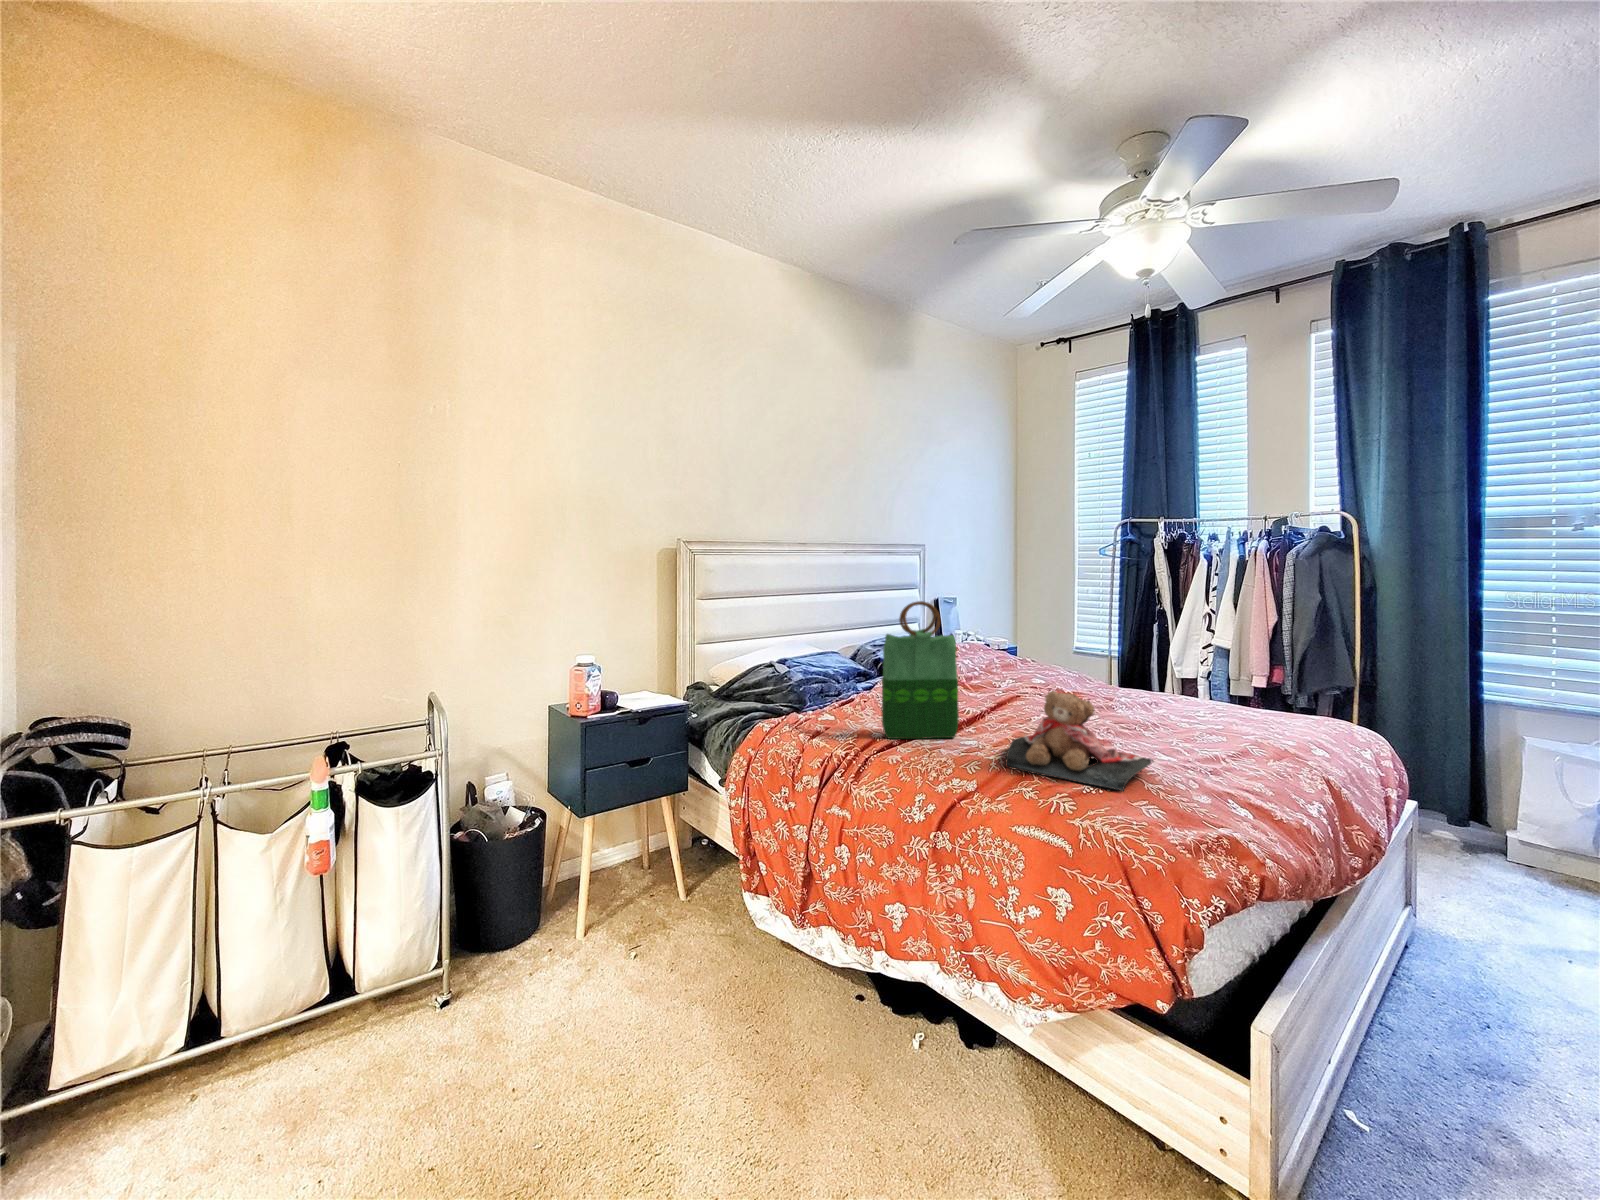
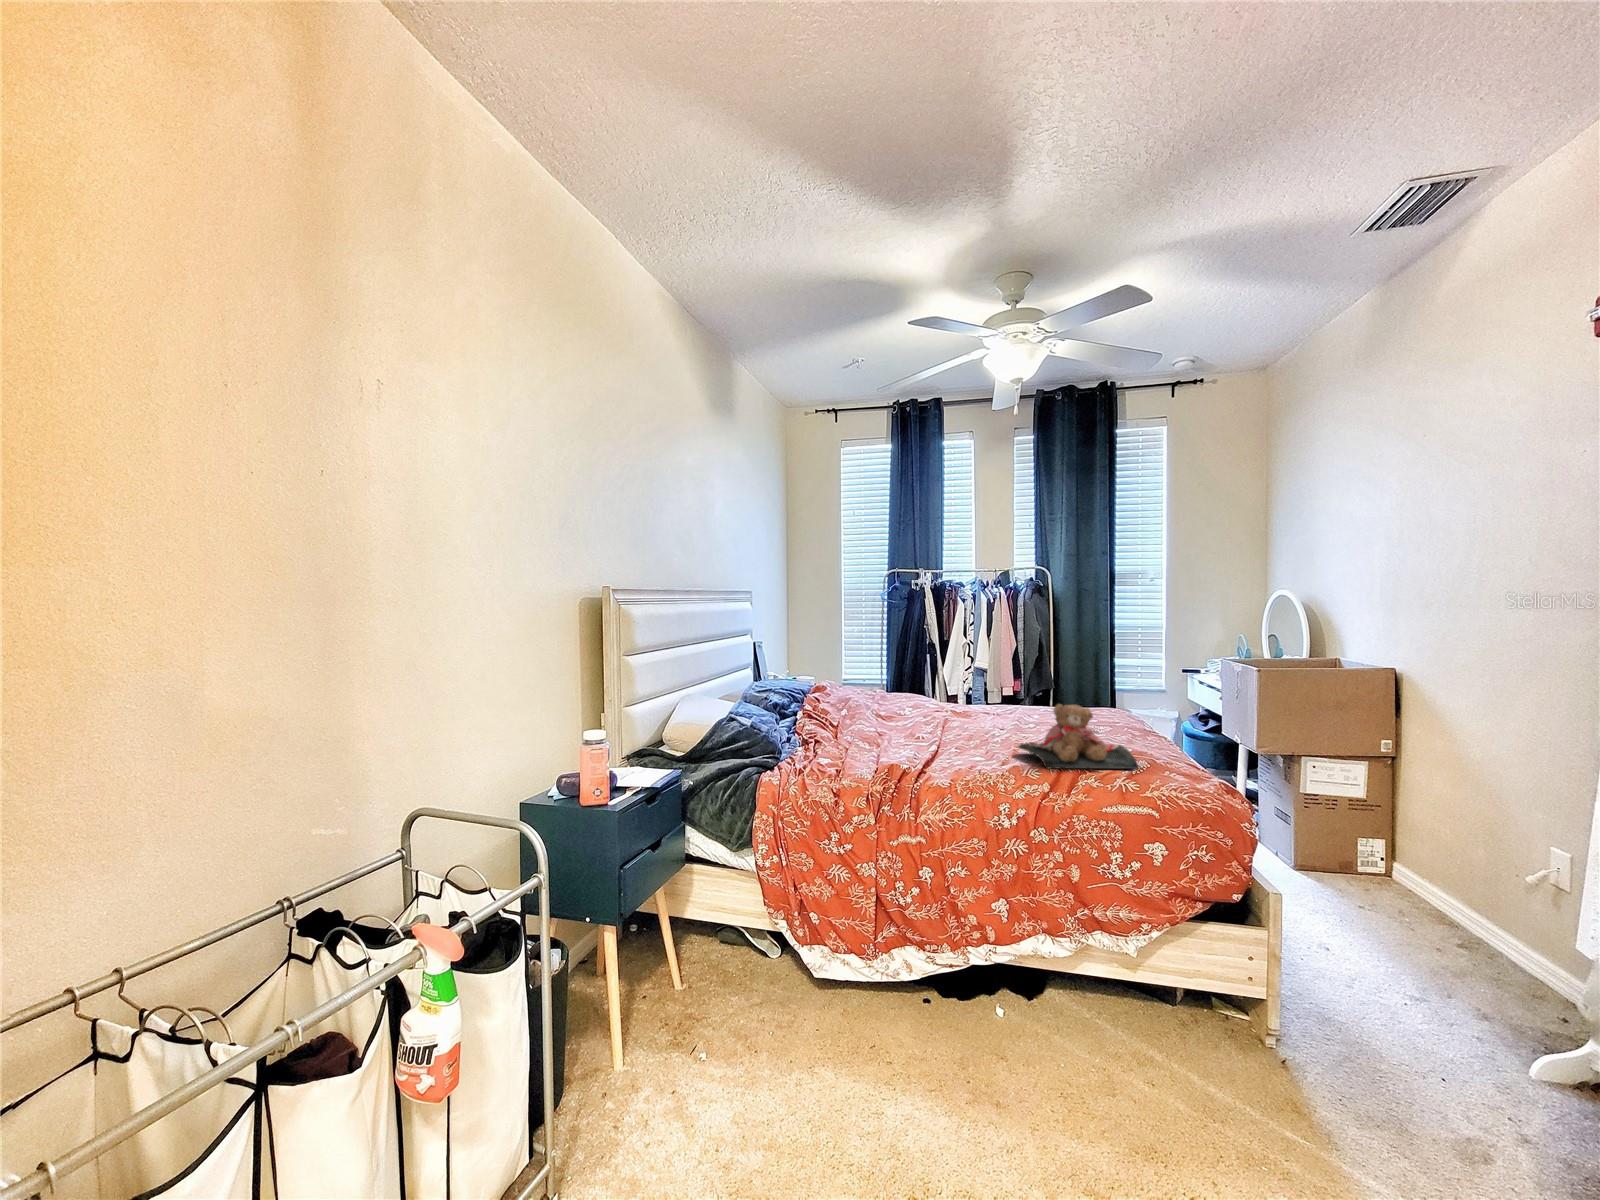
tote bag: present [881,601,959,739] -> none [910,641,968,764]

